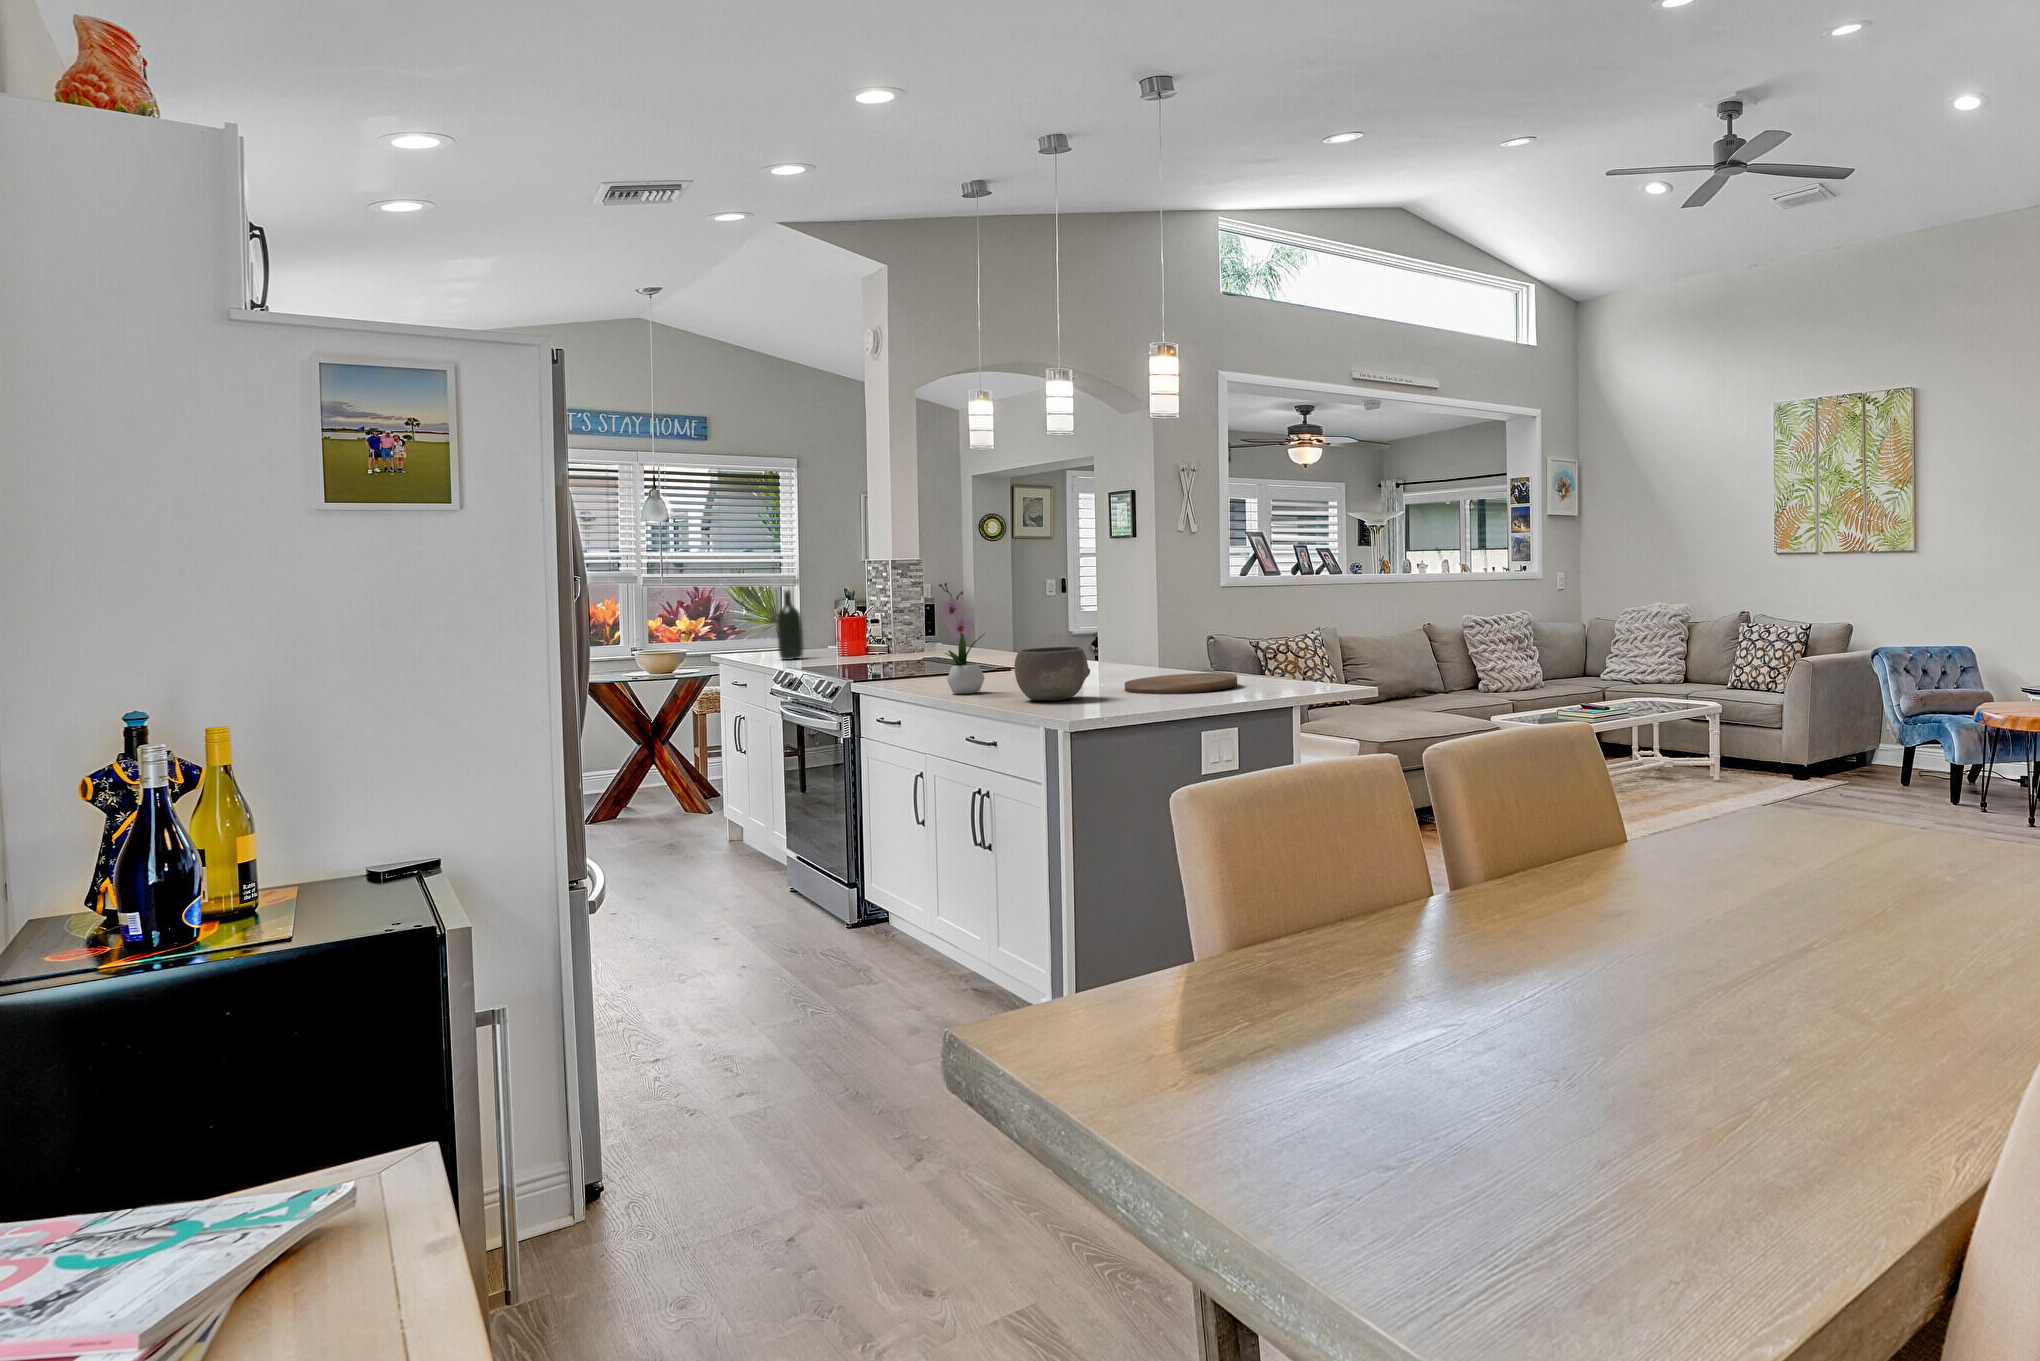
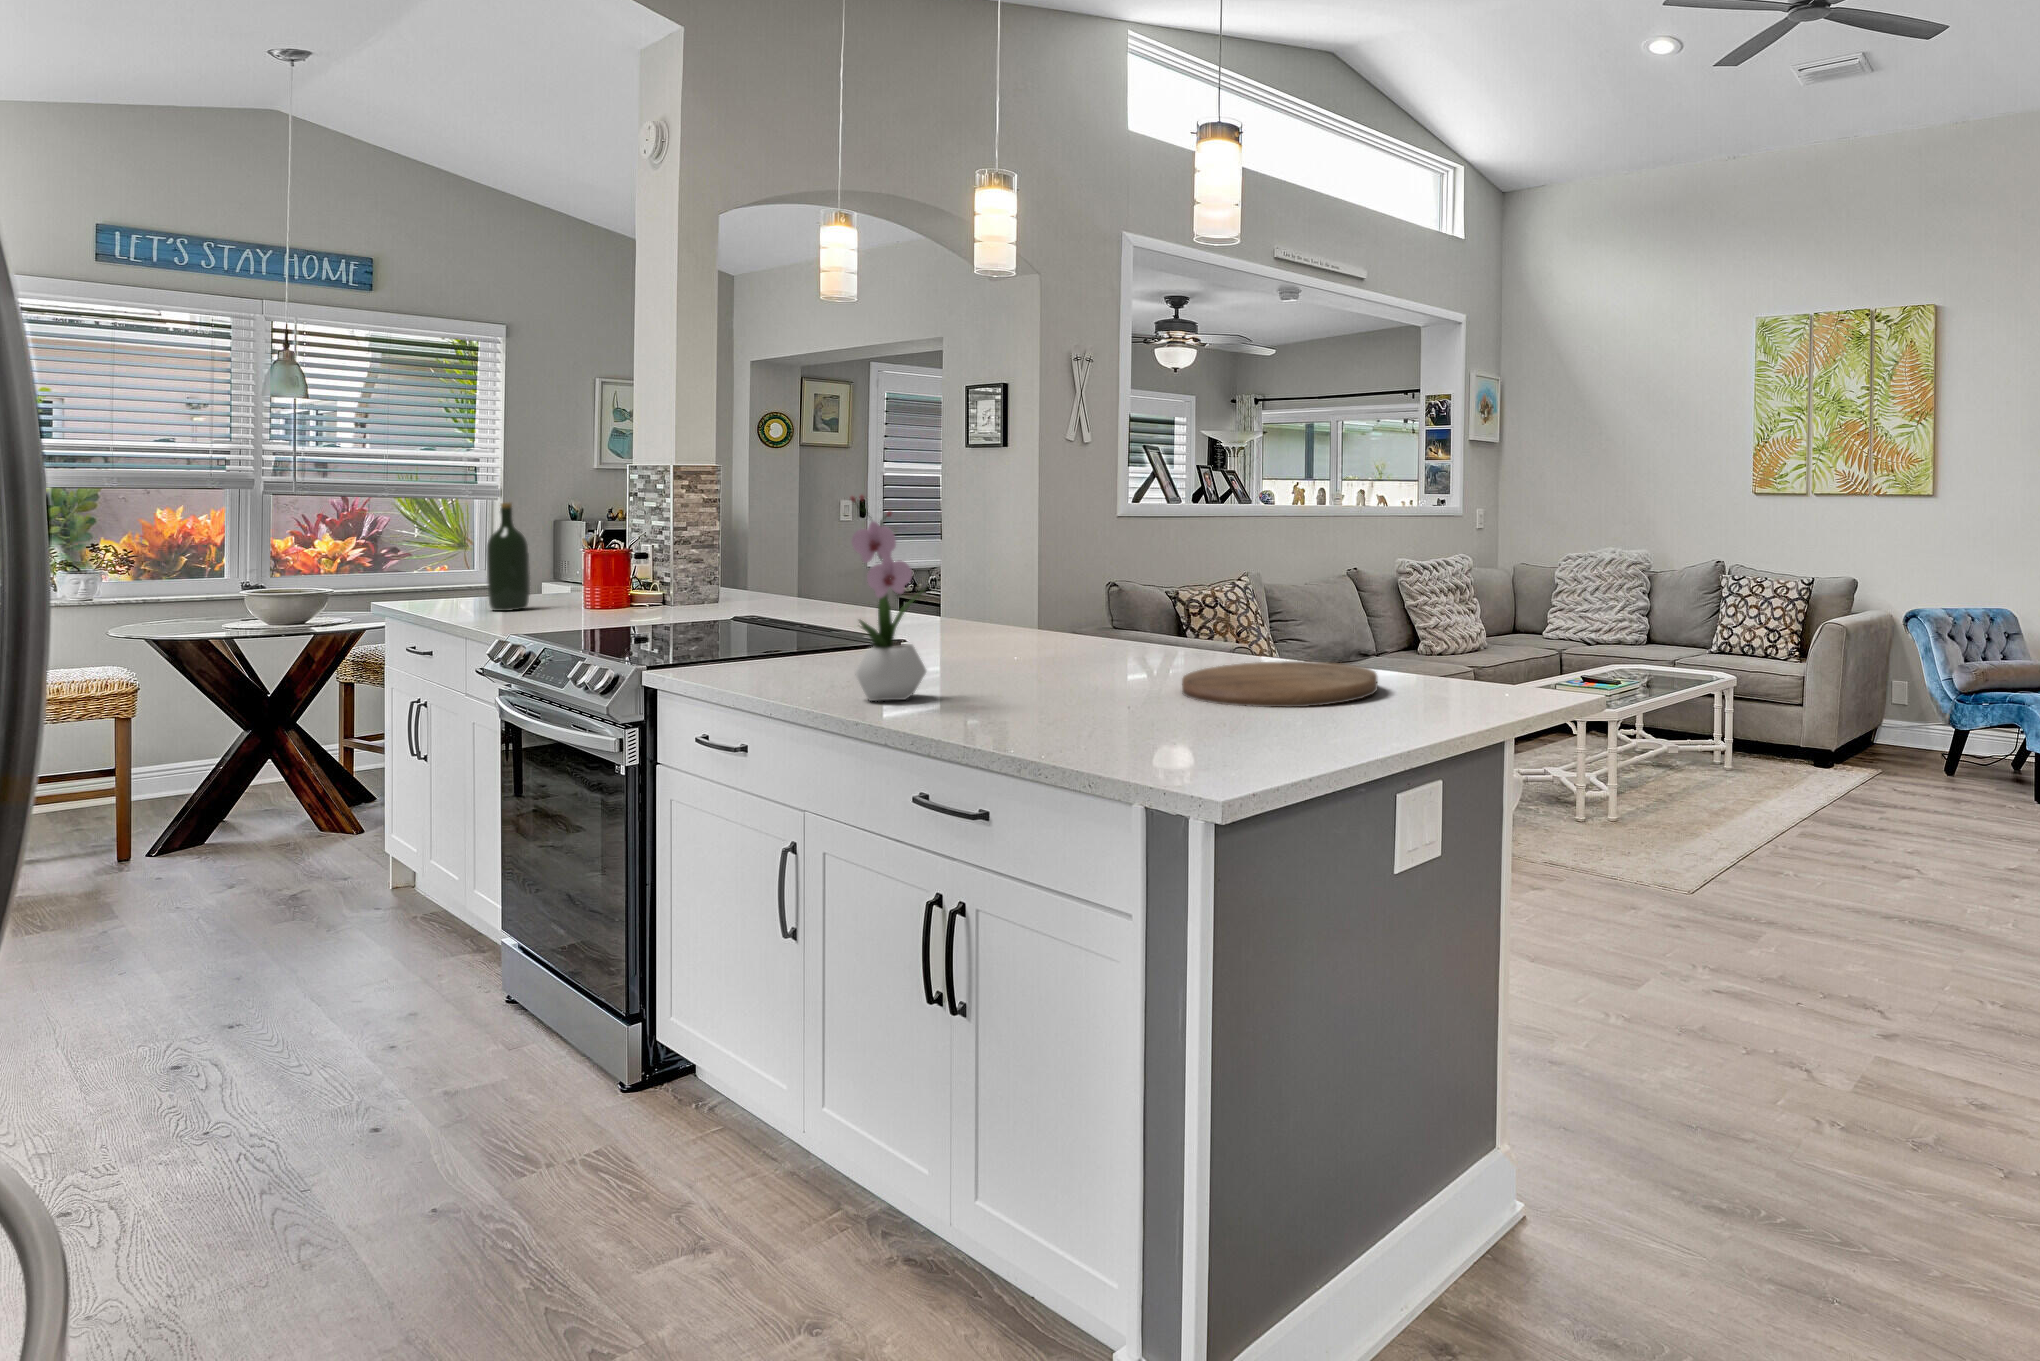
bowl: present [1014,646,1090,701] -> none [1018,619,1160,724]

